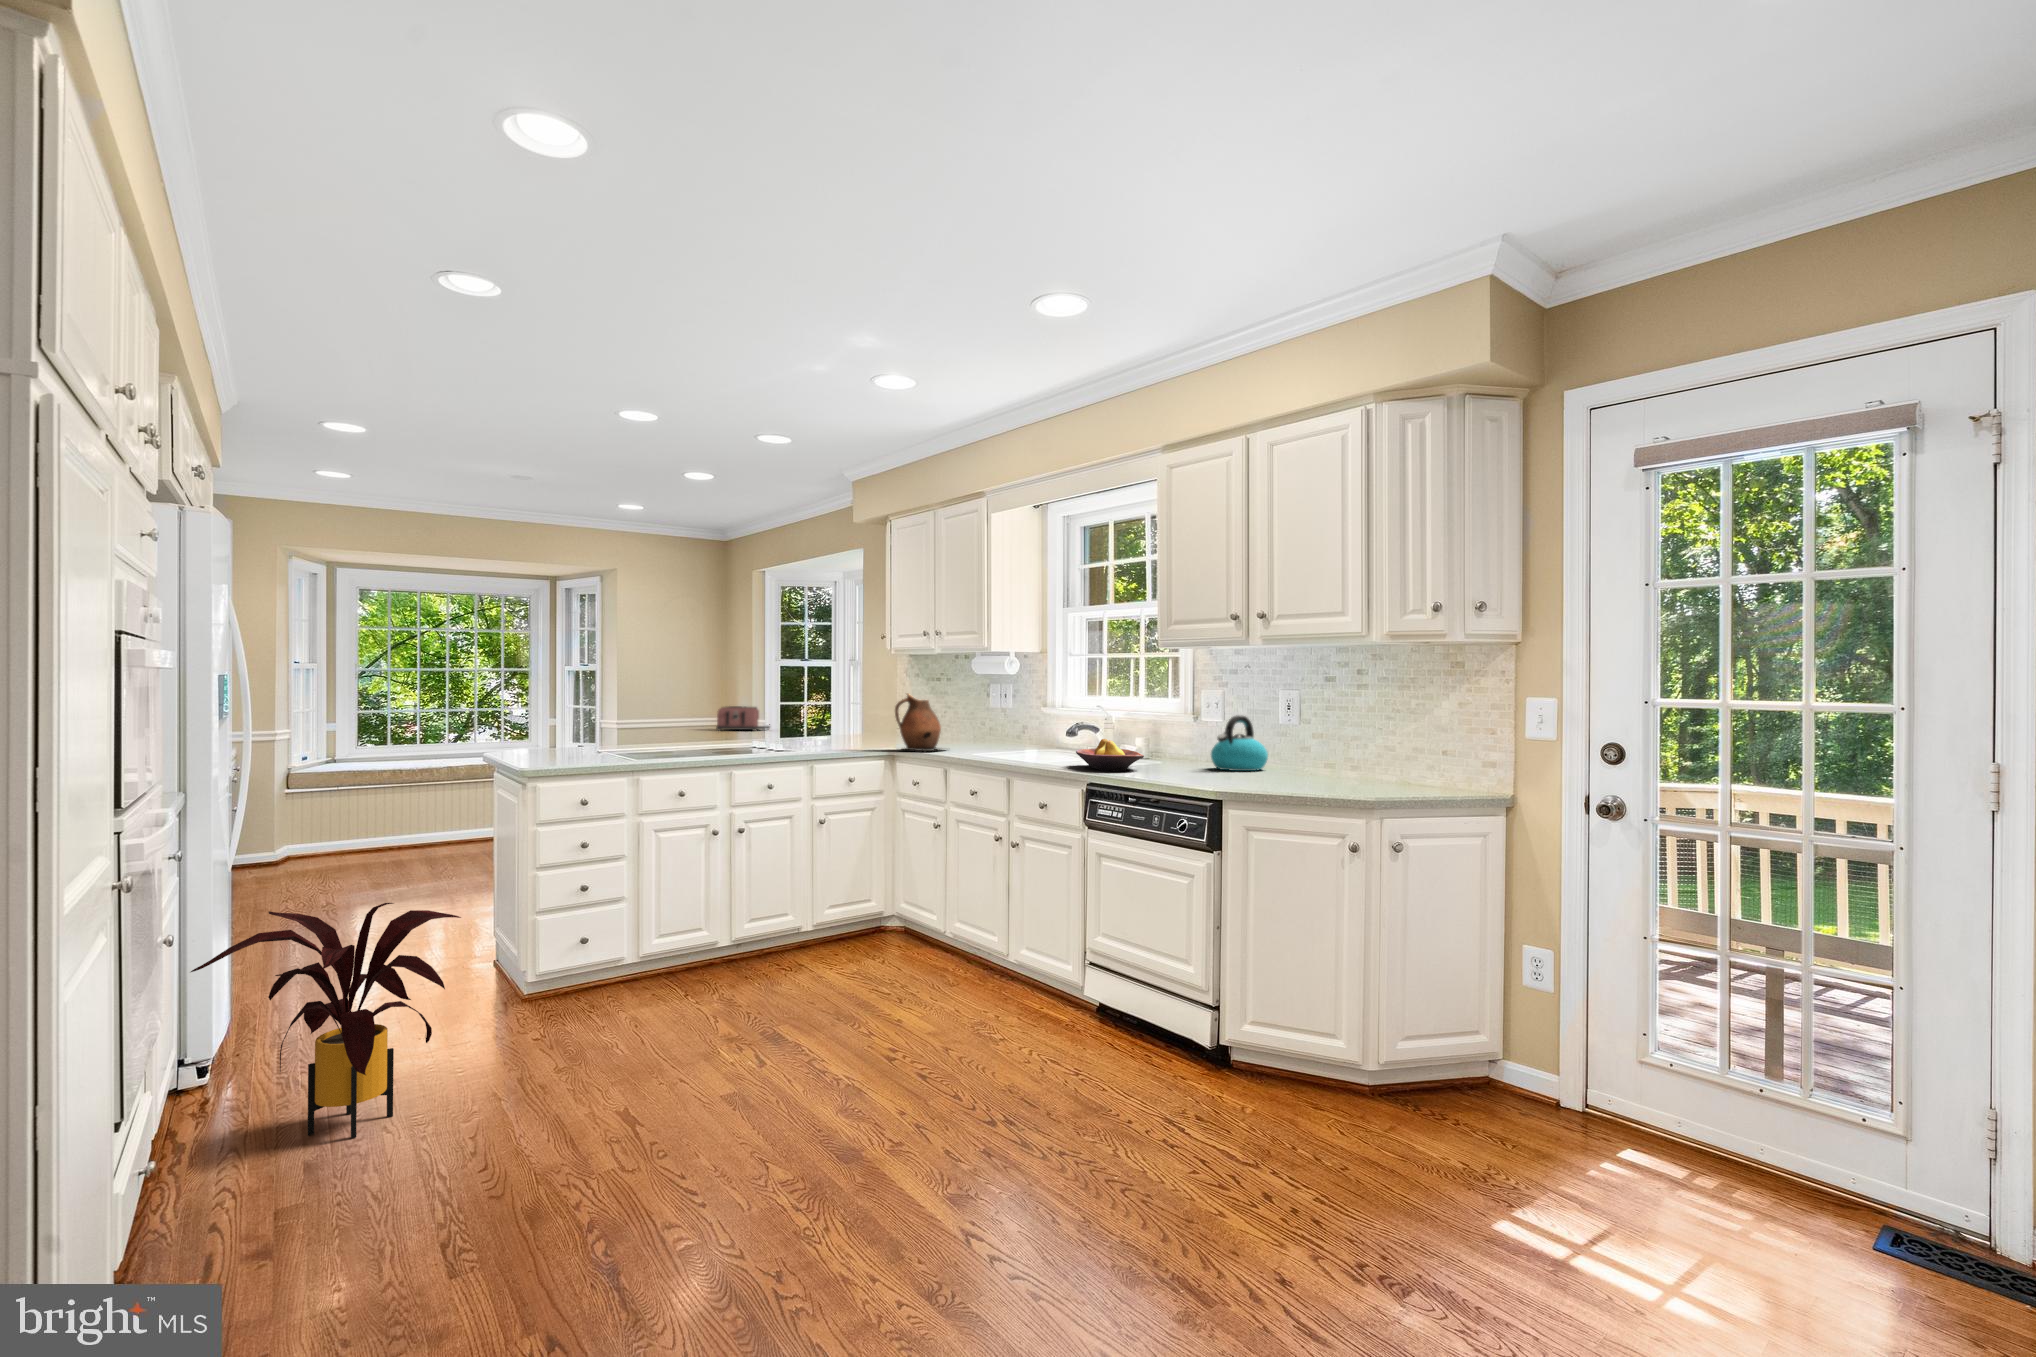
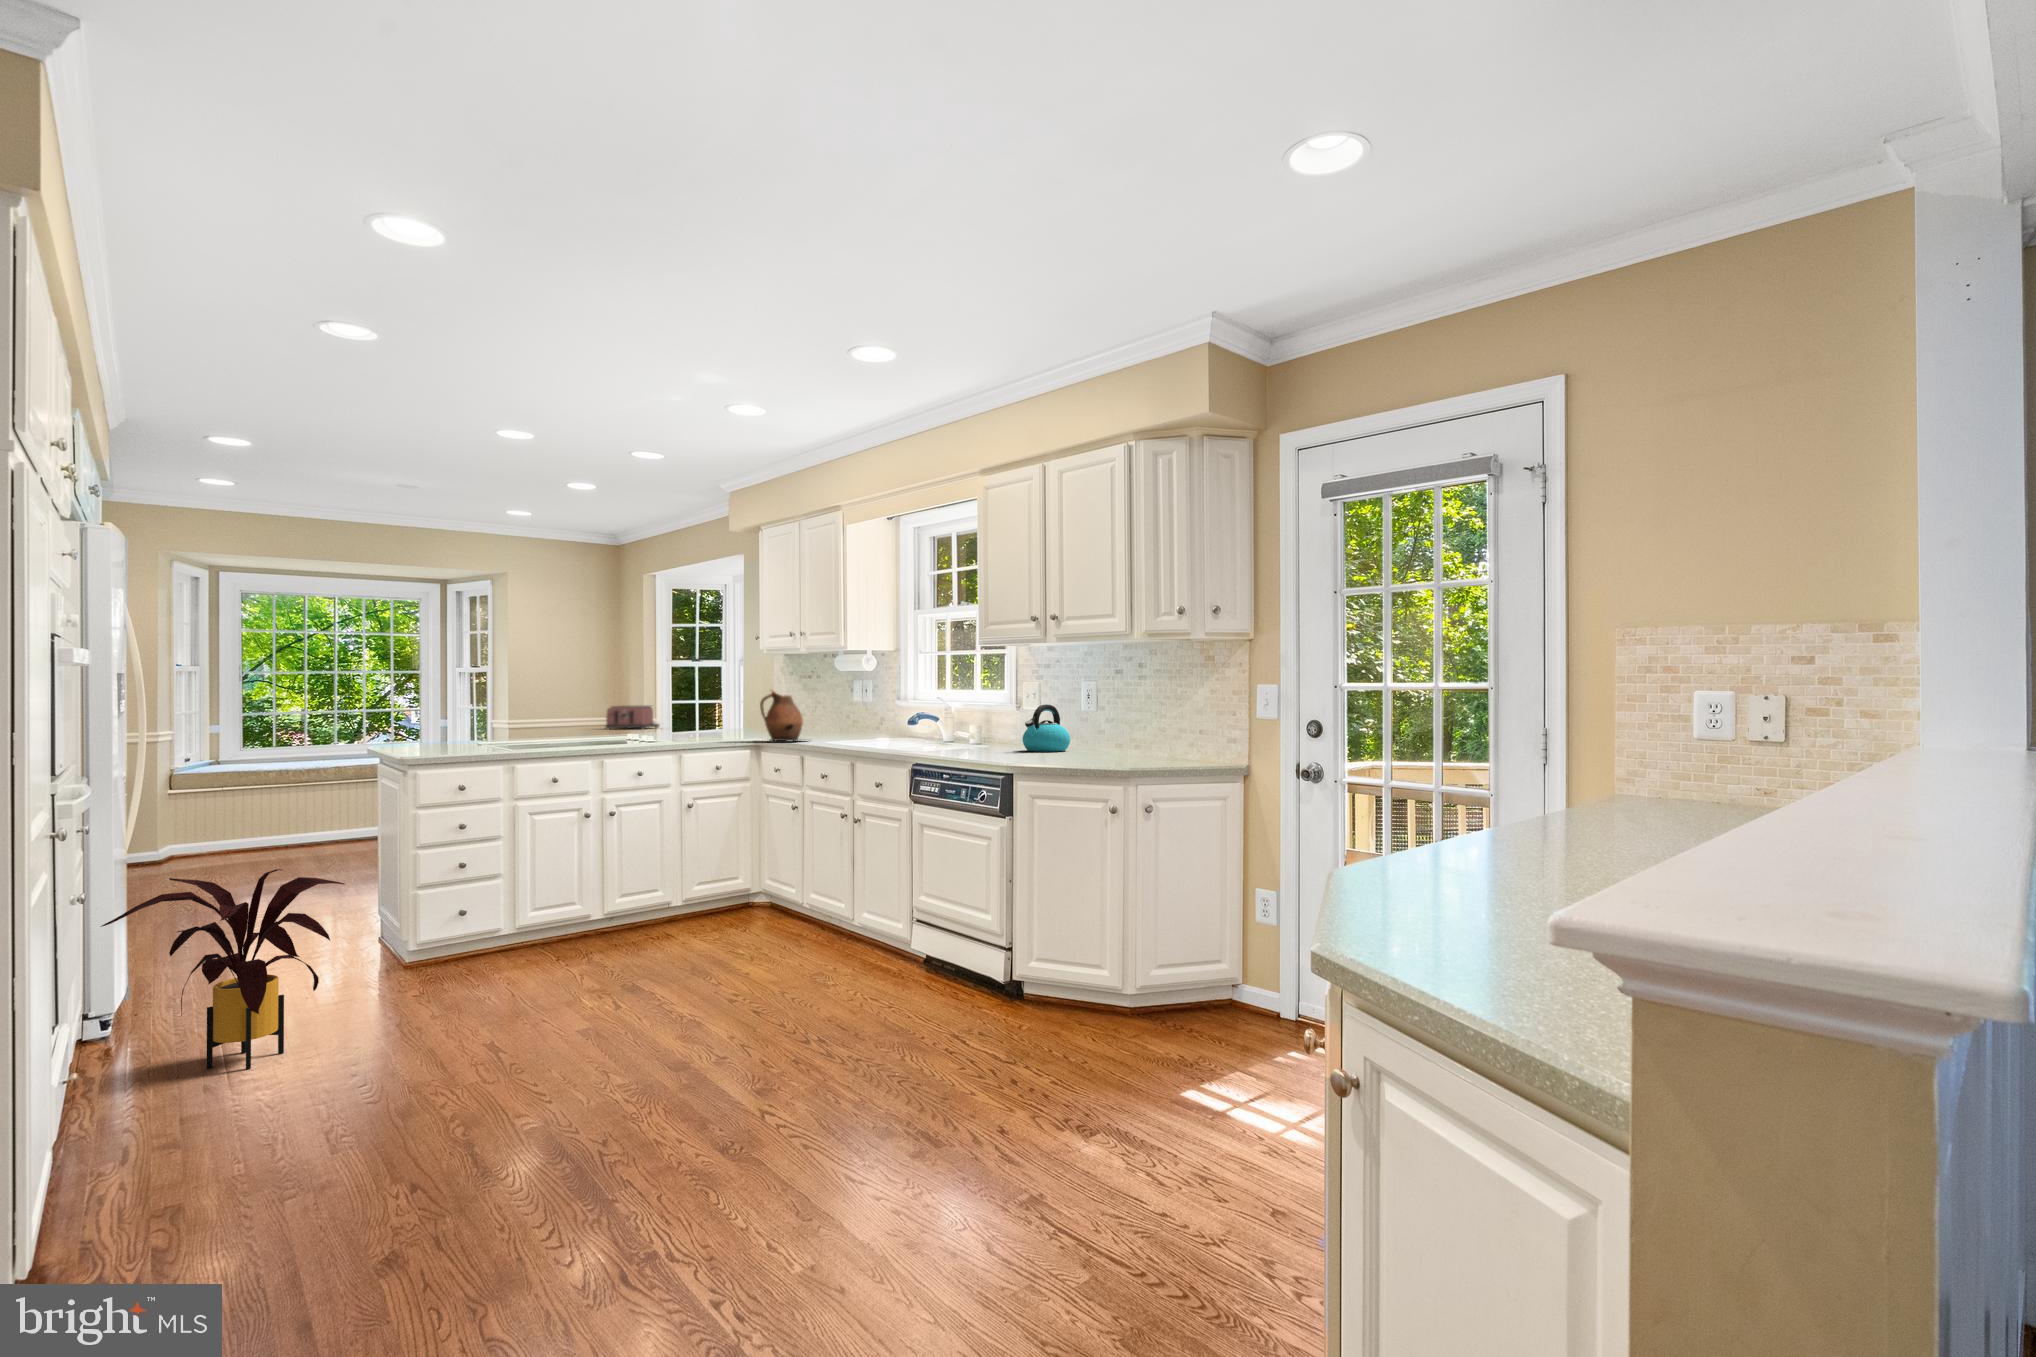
fruit bowl: present [1076,739,1144,771] -> none [907,726,963,753]

